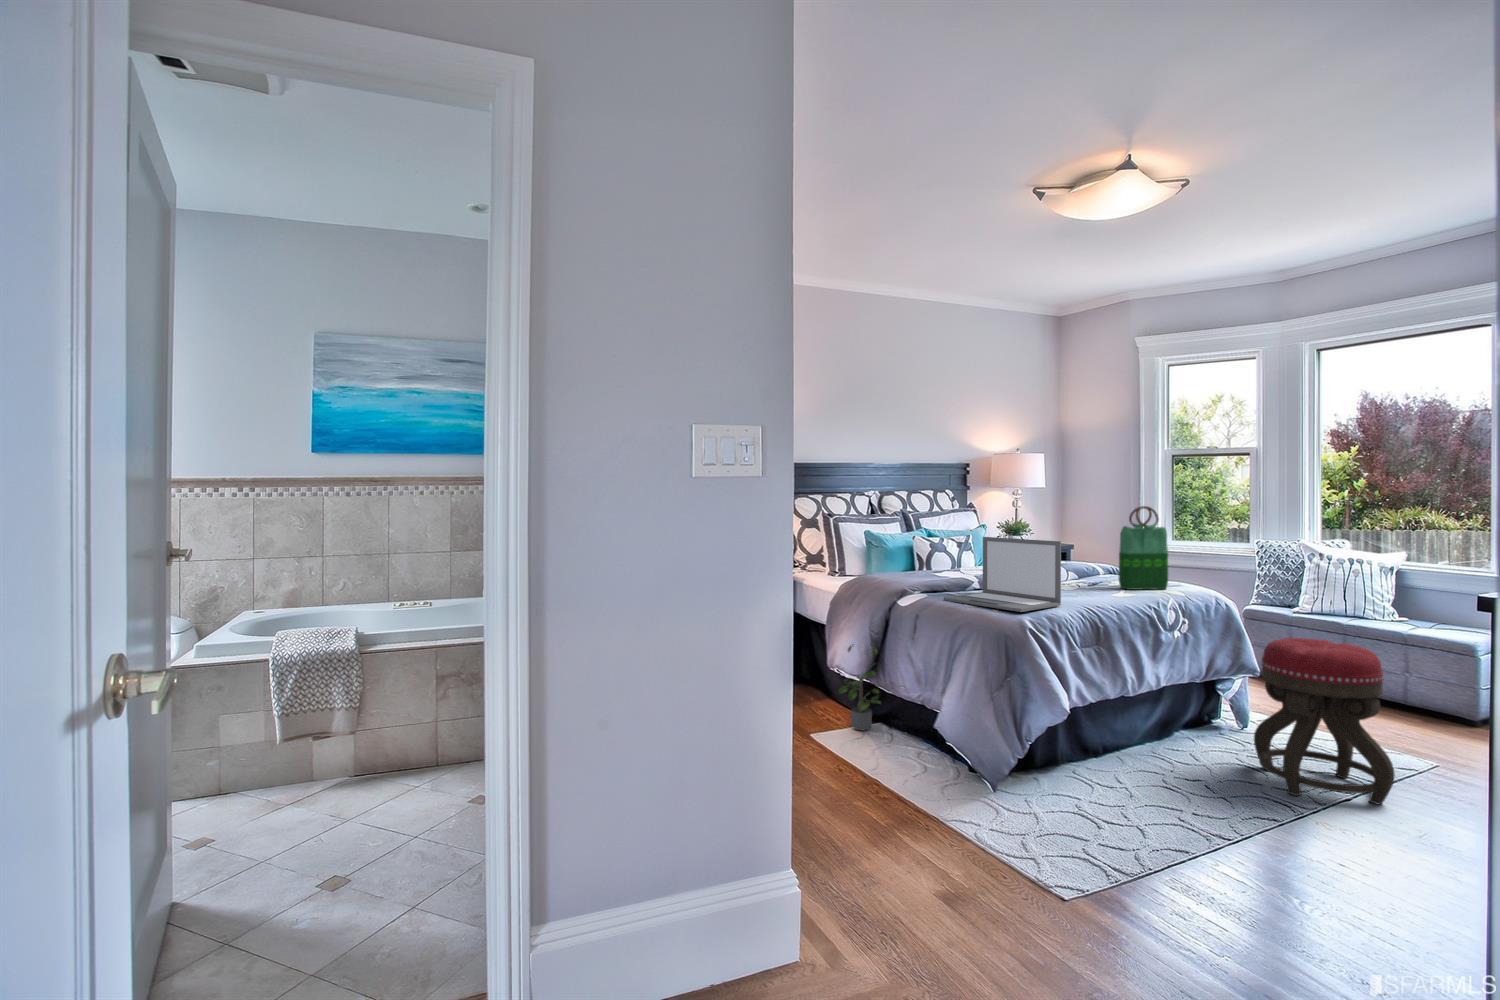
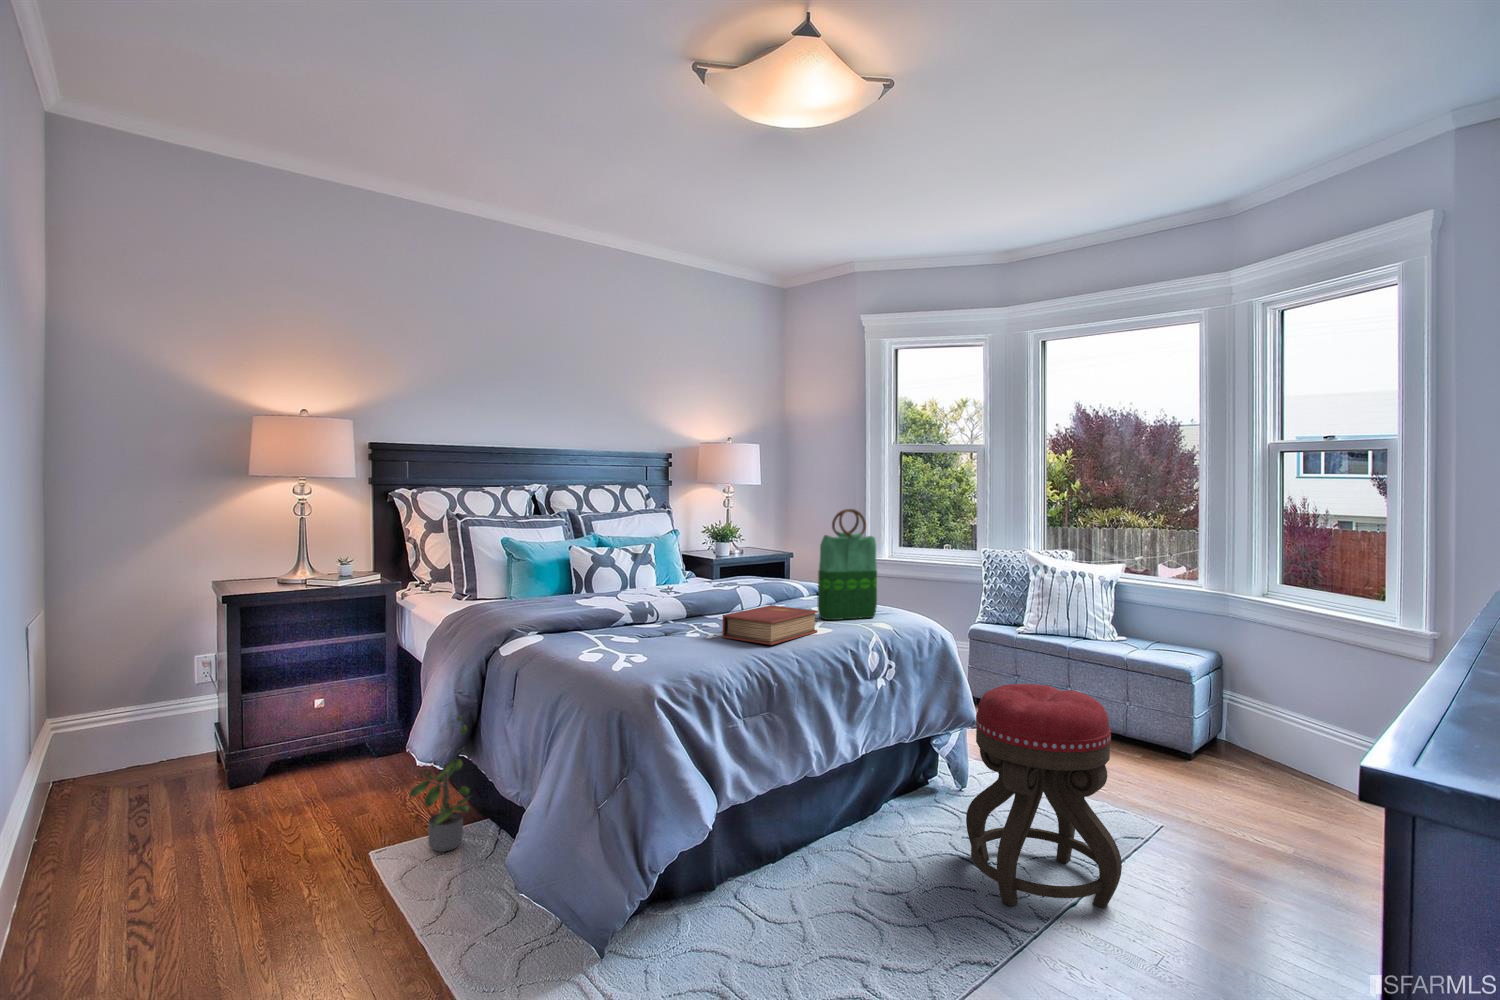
laptop: present [944,537,1061,612] -> none [562,551,728,669]
book: none [1052,577,1123,602] -> present [722,605,818,645]

